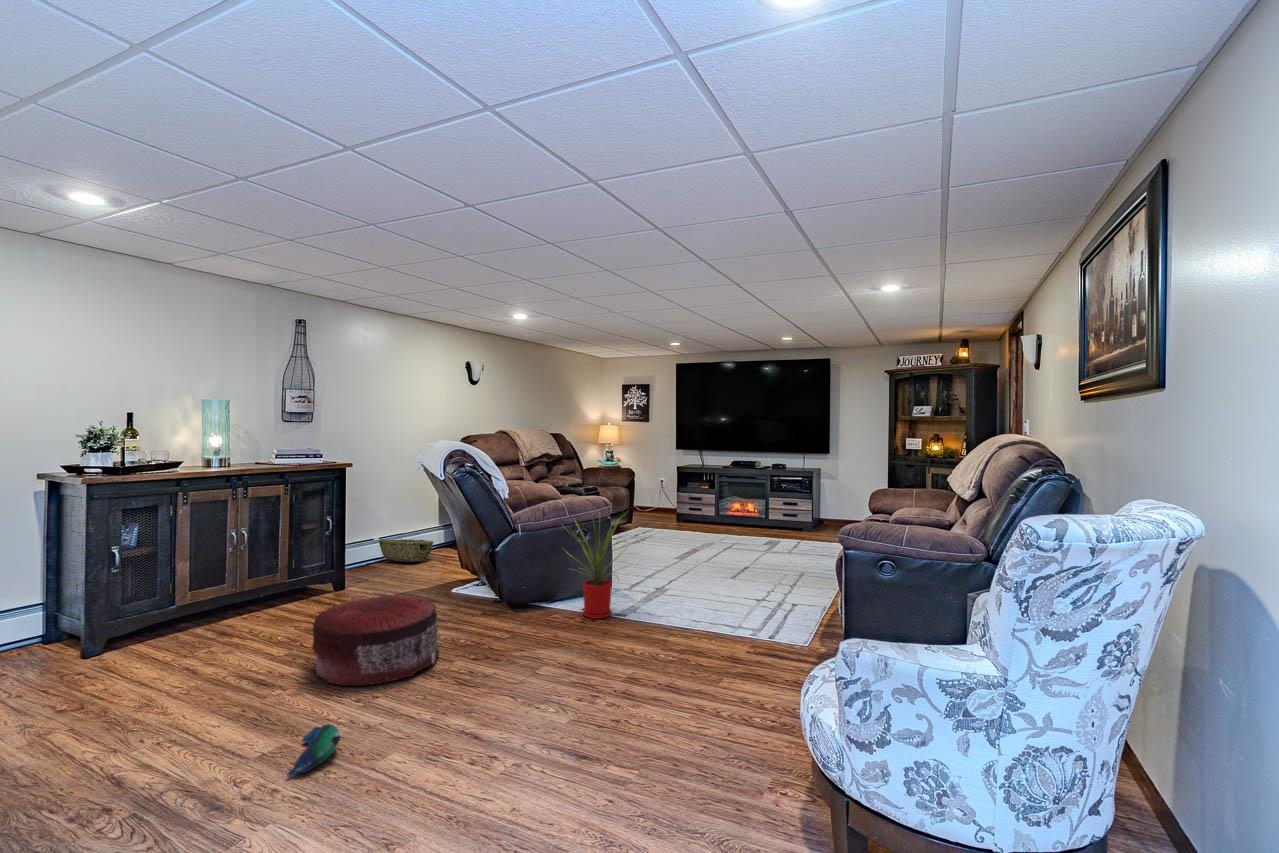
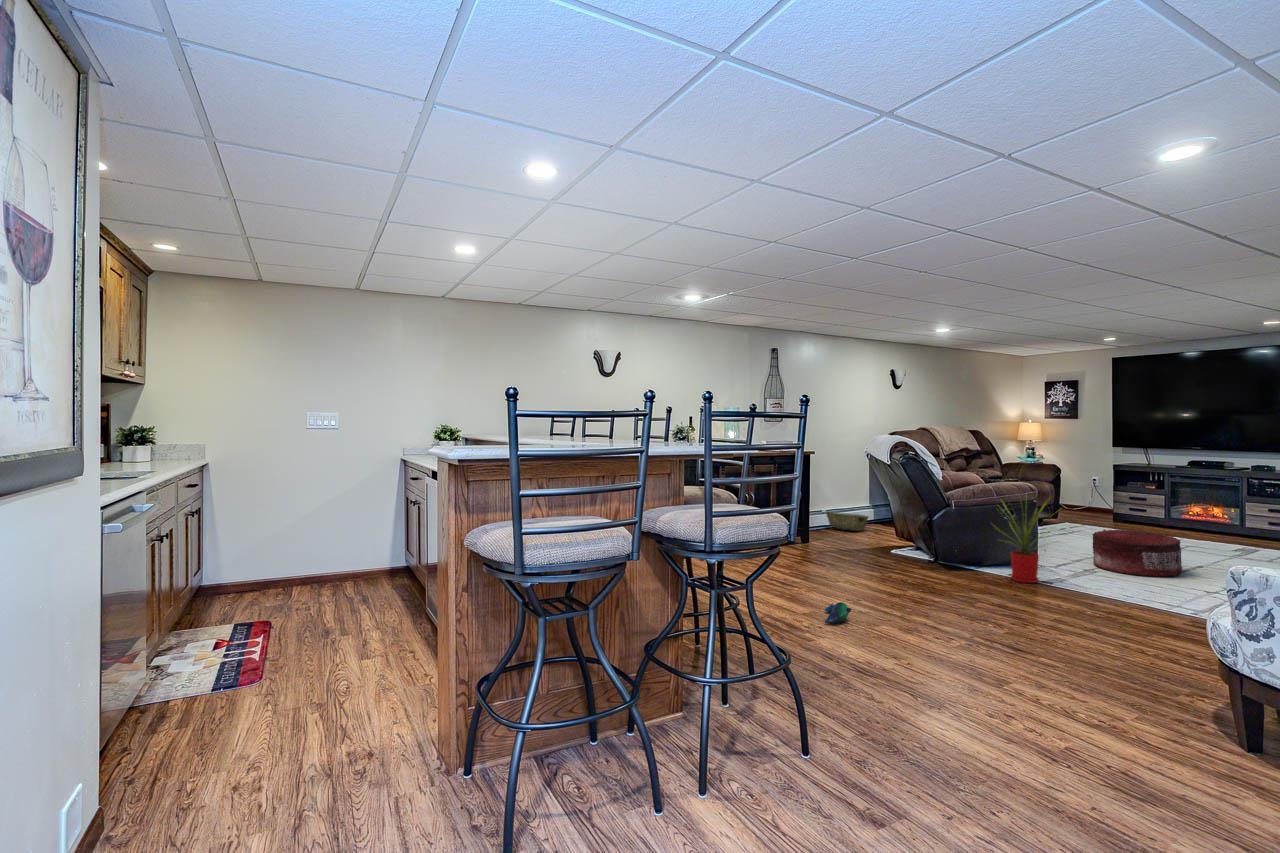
pouf: present [312,594,439,686] -> present [1092,529,1182,576]

